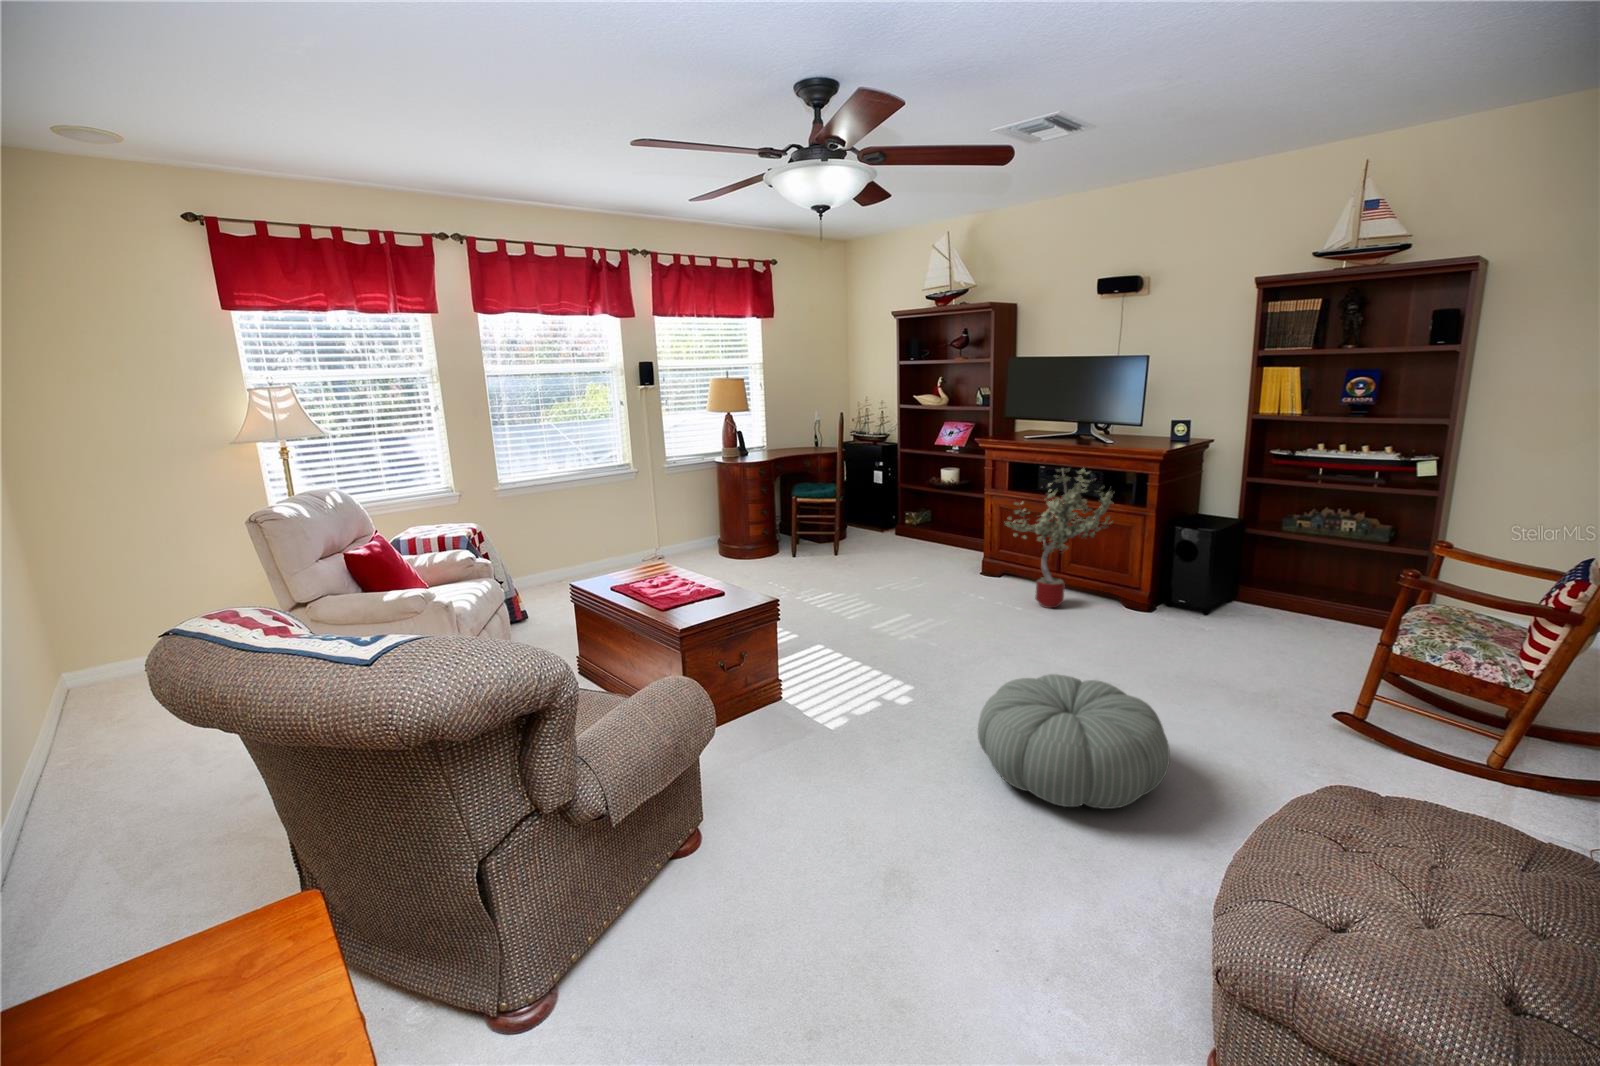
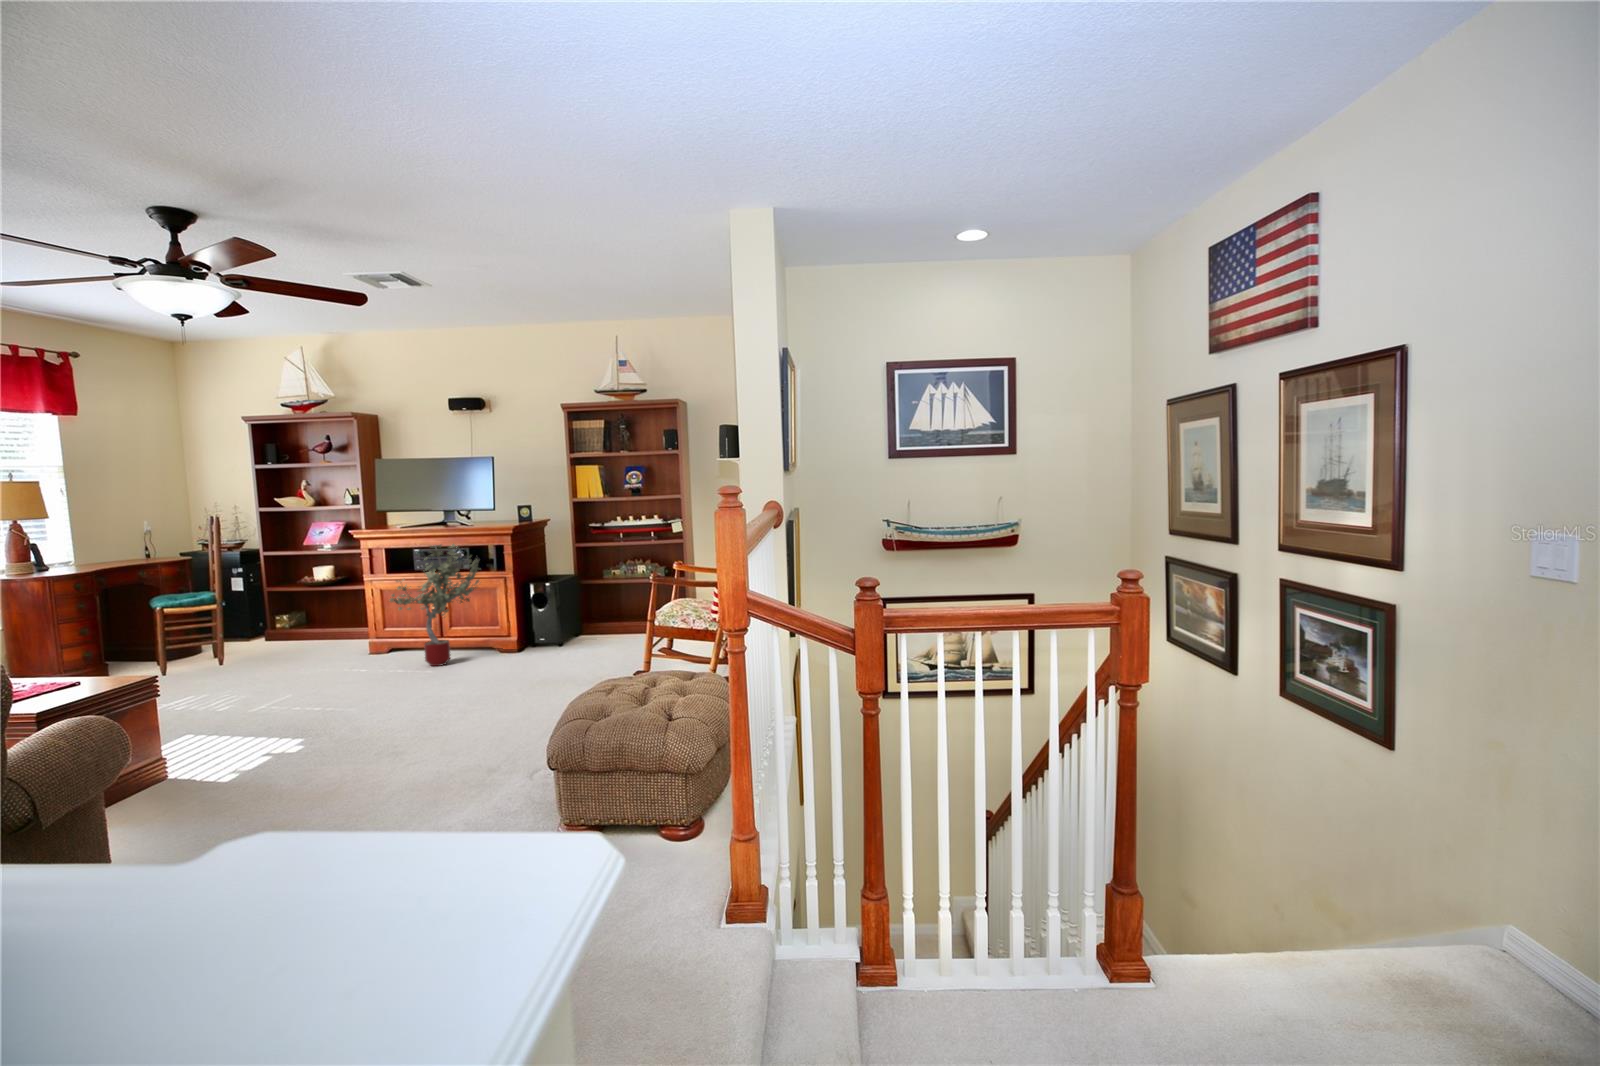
pouf: present [978,674,1170,809] -> none [384,672,526,751]

